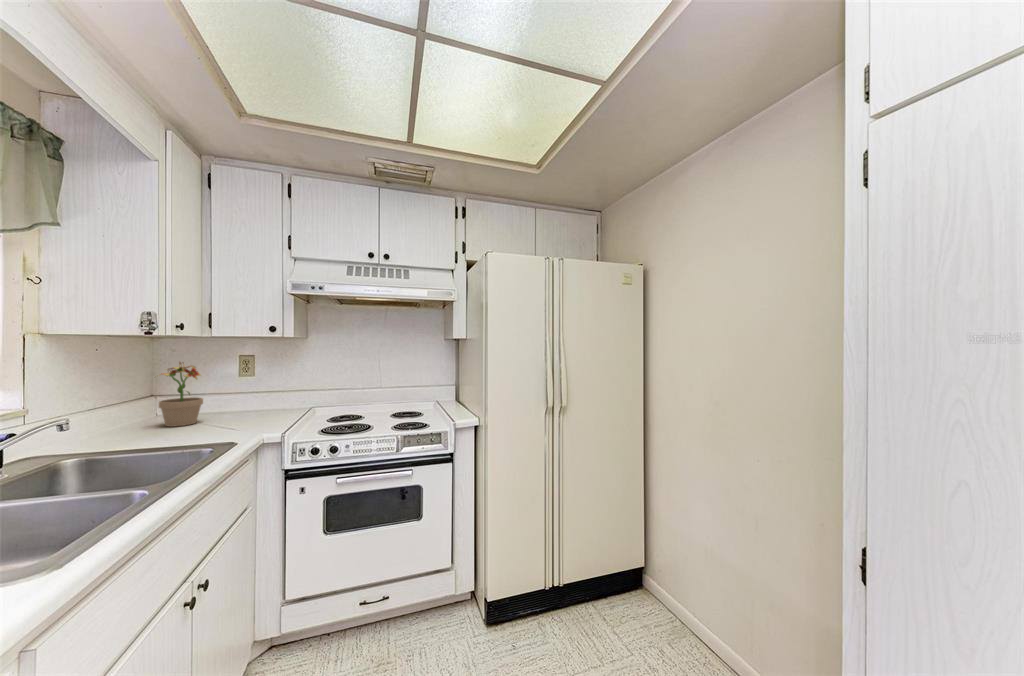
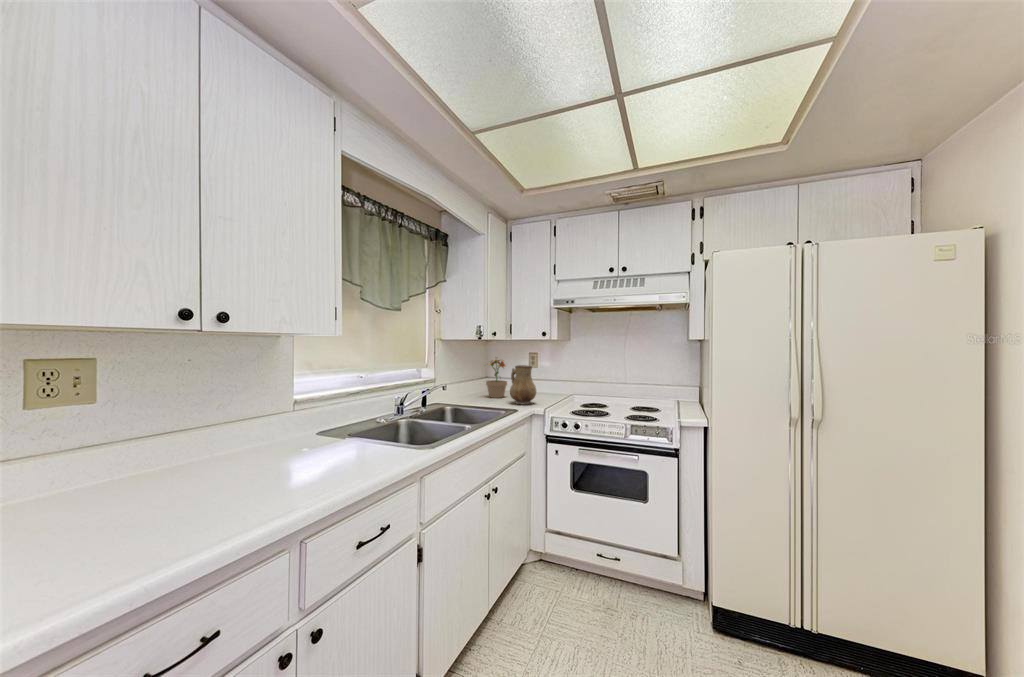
ceramic pitcher: none [213,373,262,432] -> present [510,365,536,404]

